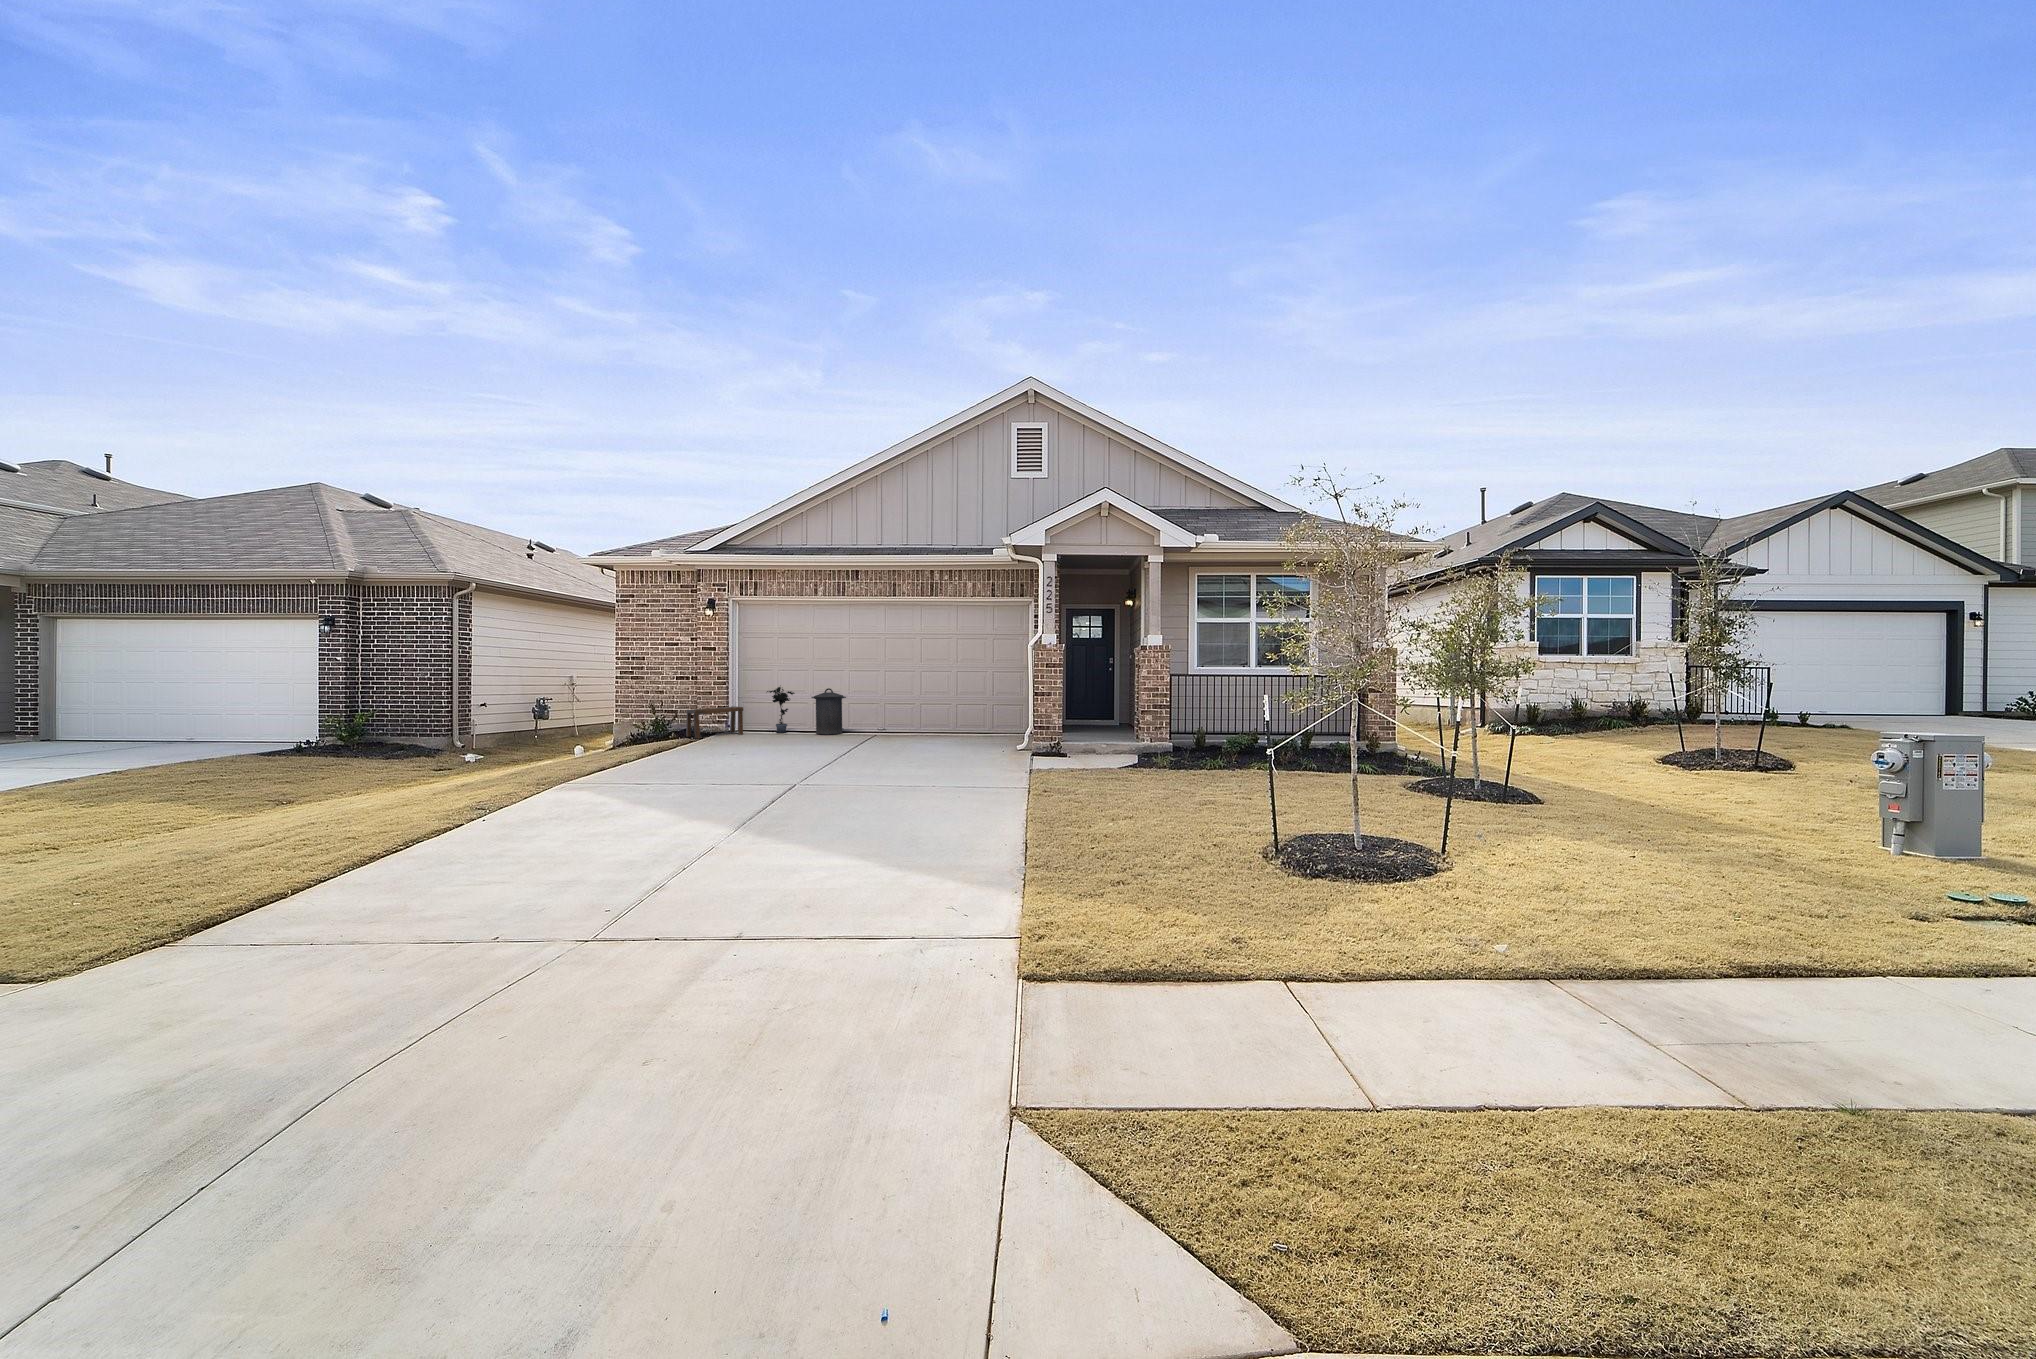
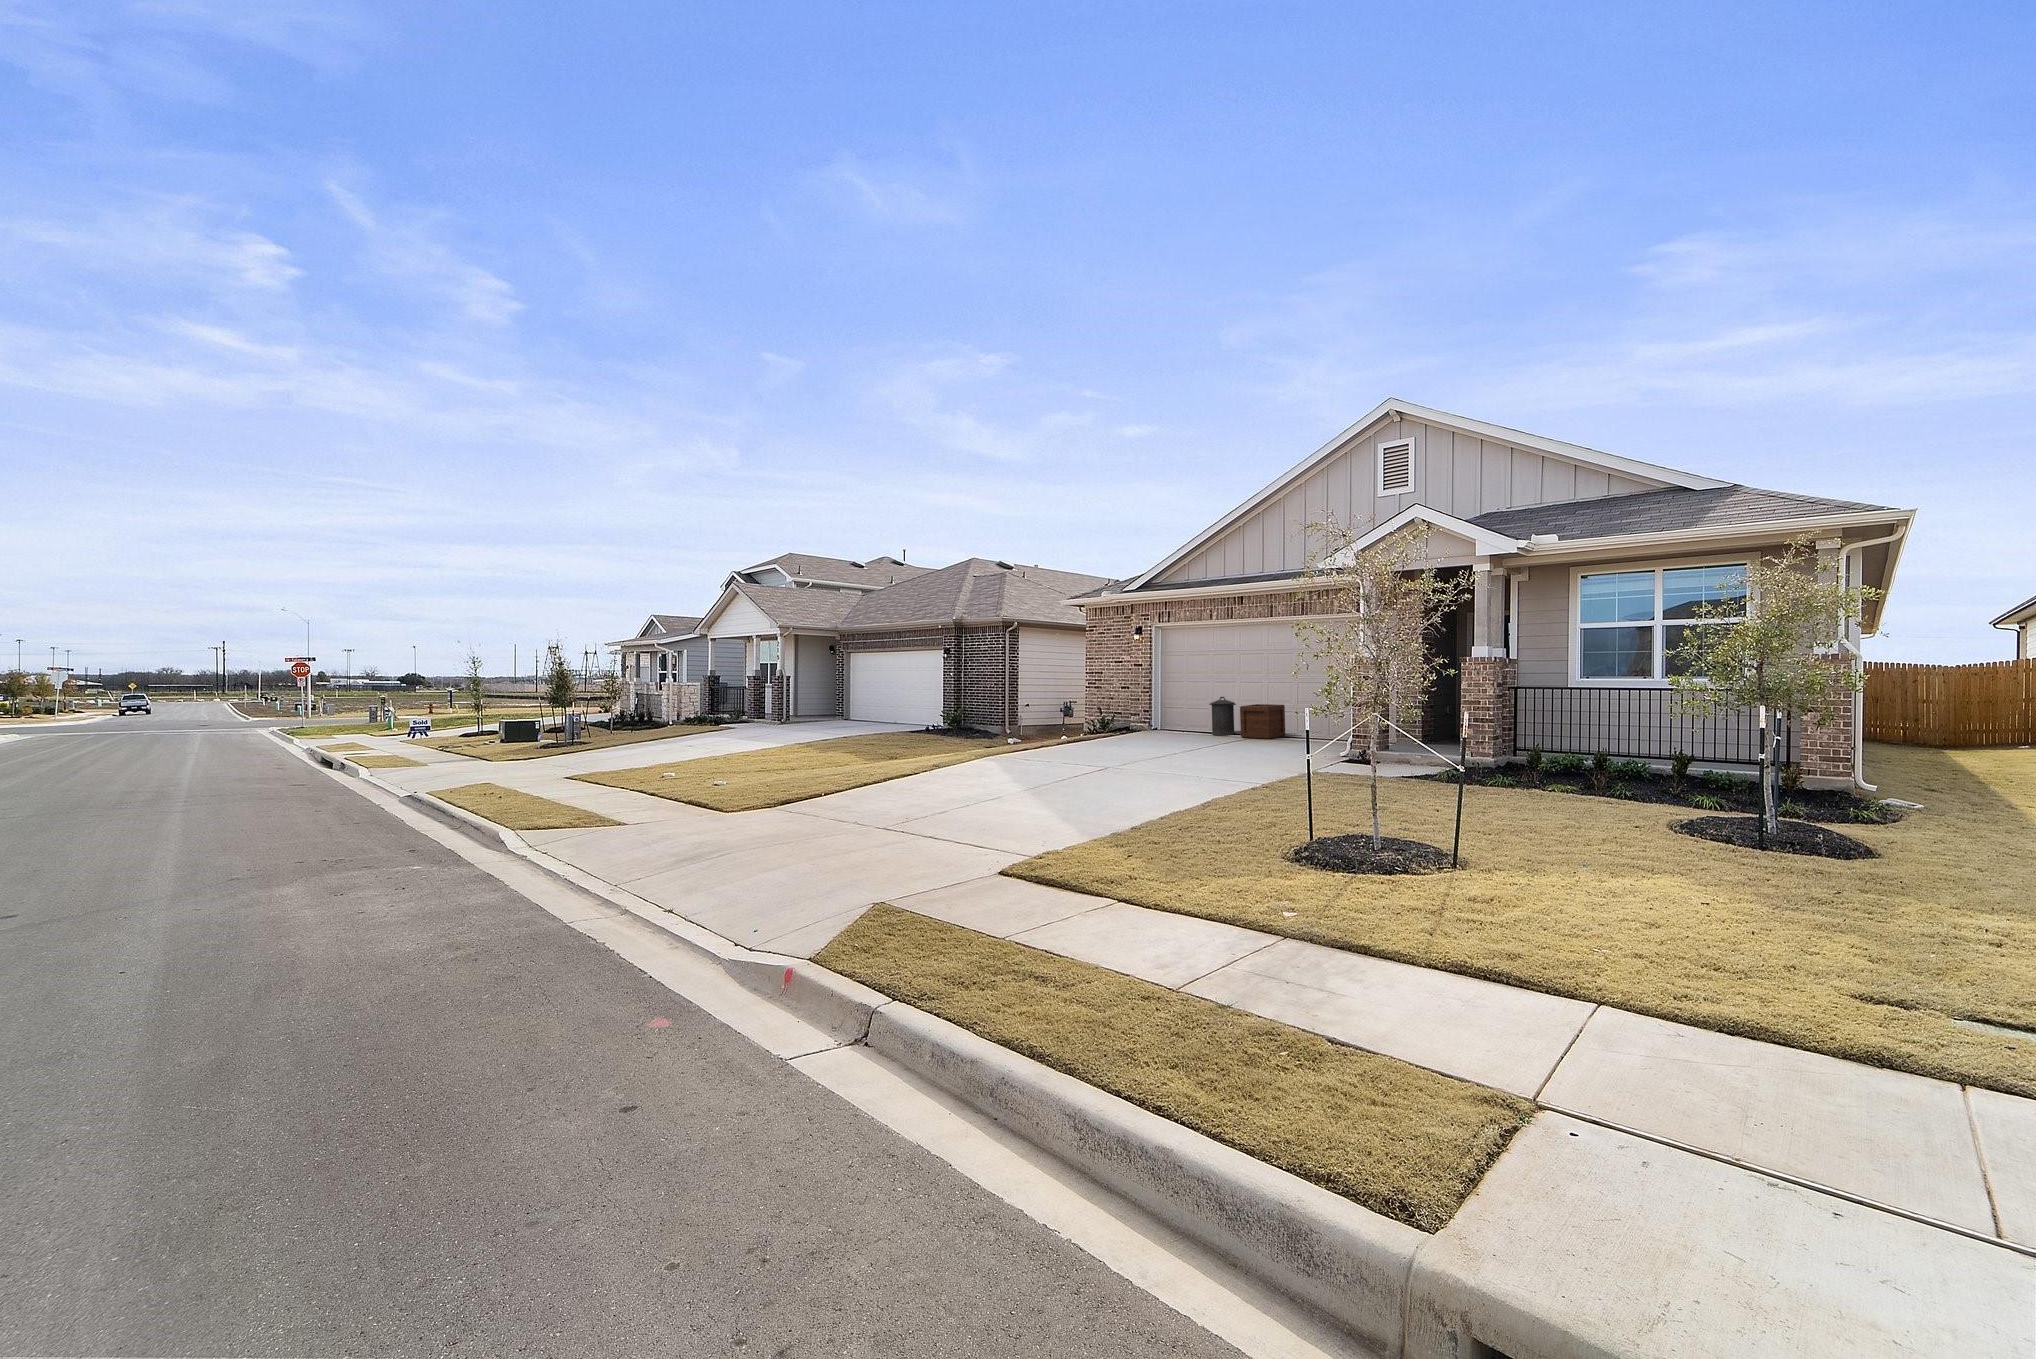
potted plant: present [767,687,795,733] -> none [1179,694,1198,733]
wooden crate: none [860,697,904,736] -> present [1240,704,1285,739]
bench: present [686,706,743,738] -> none [1120,710,1160,734]

